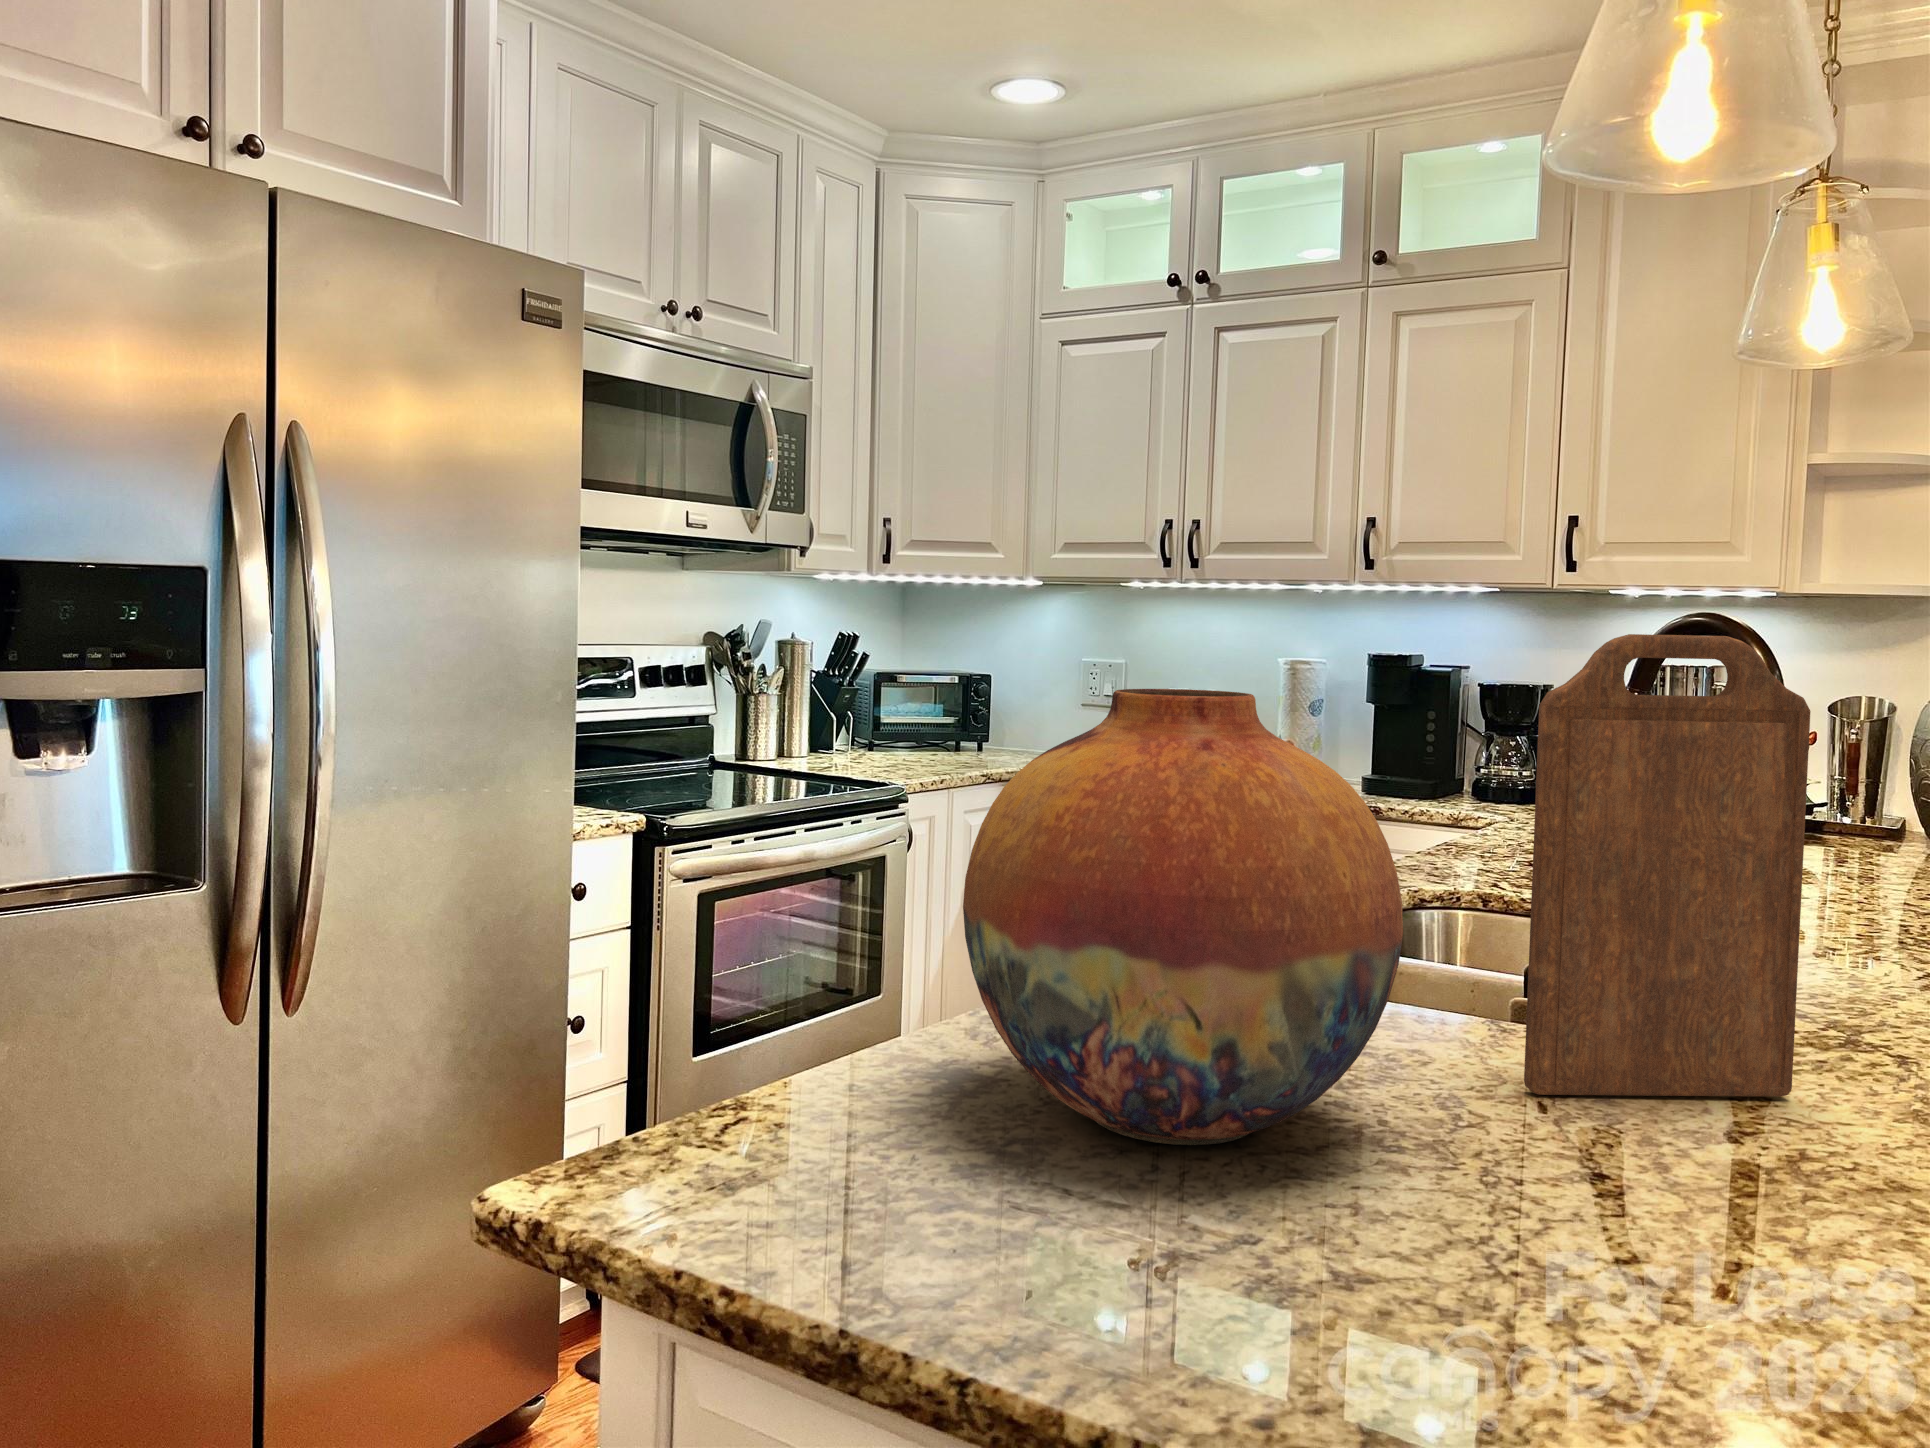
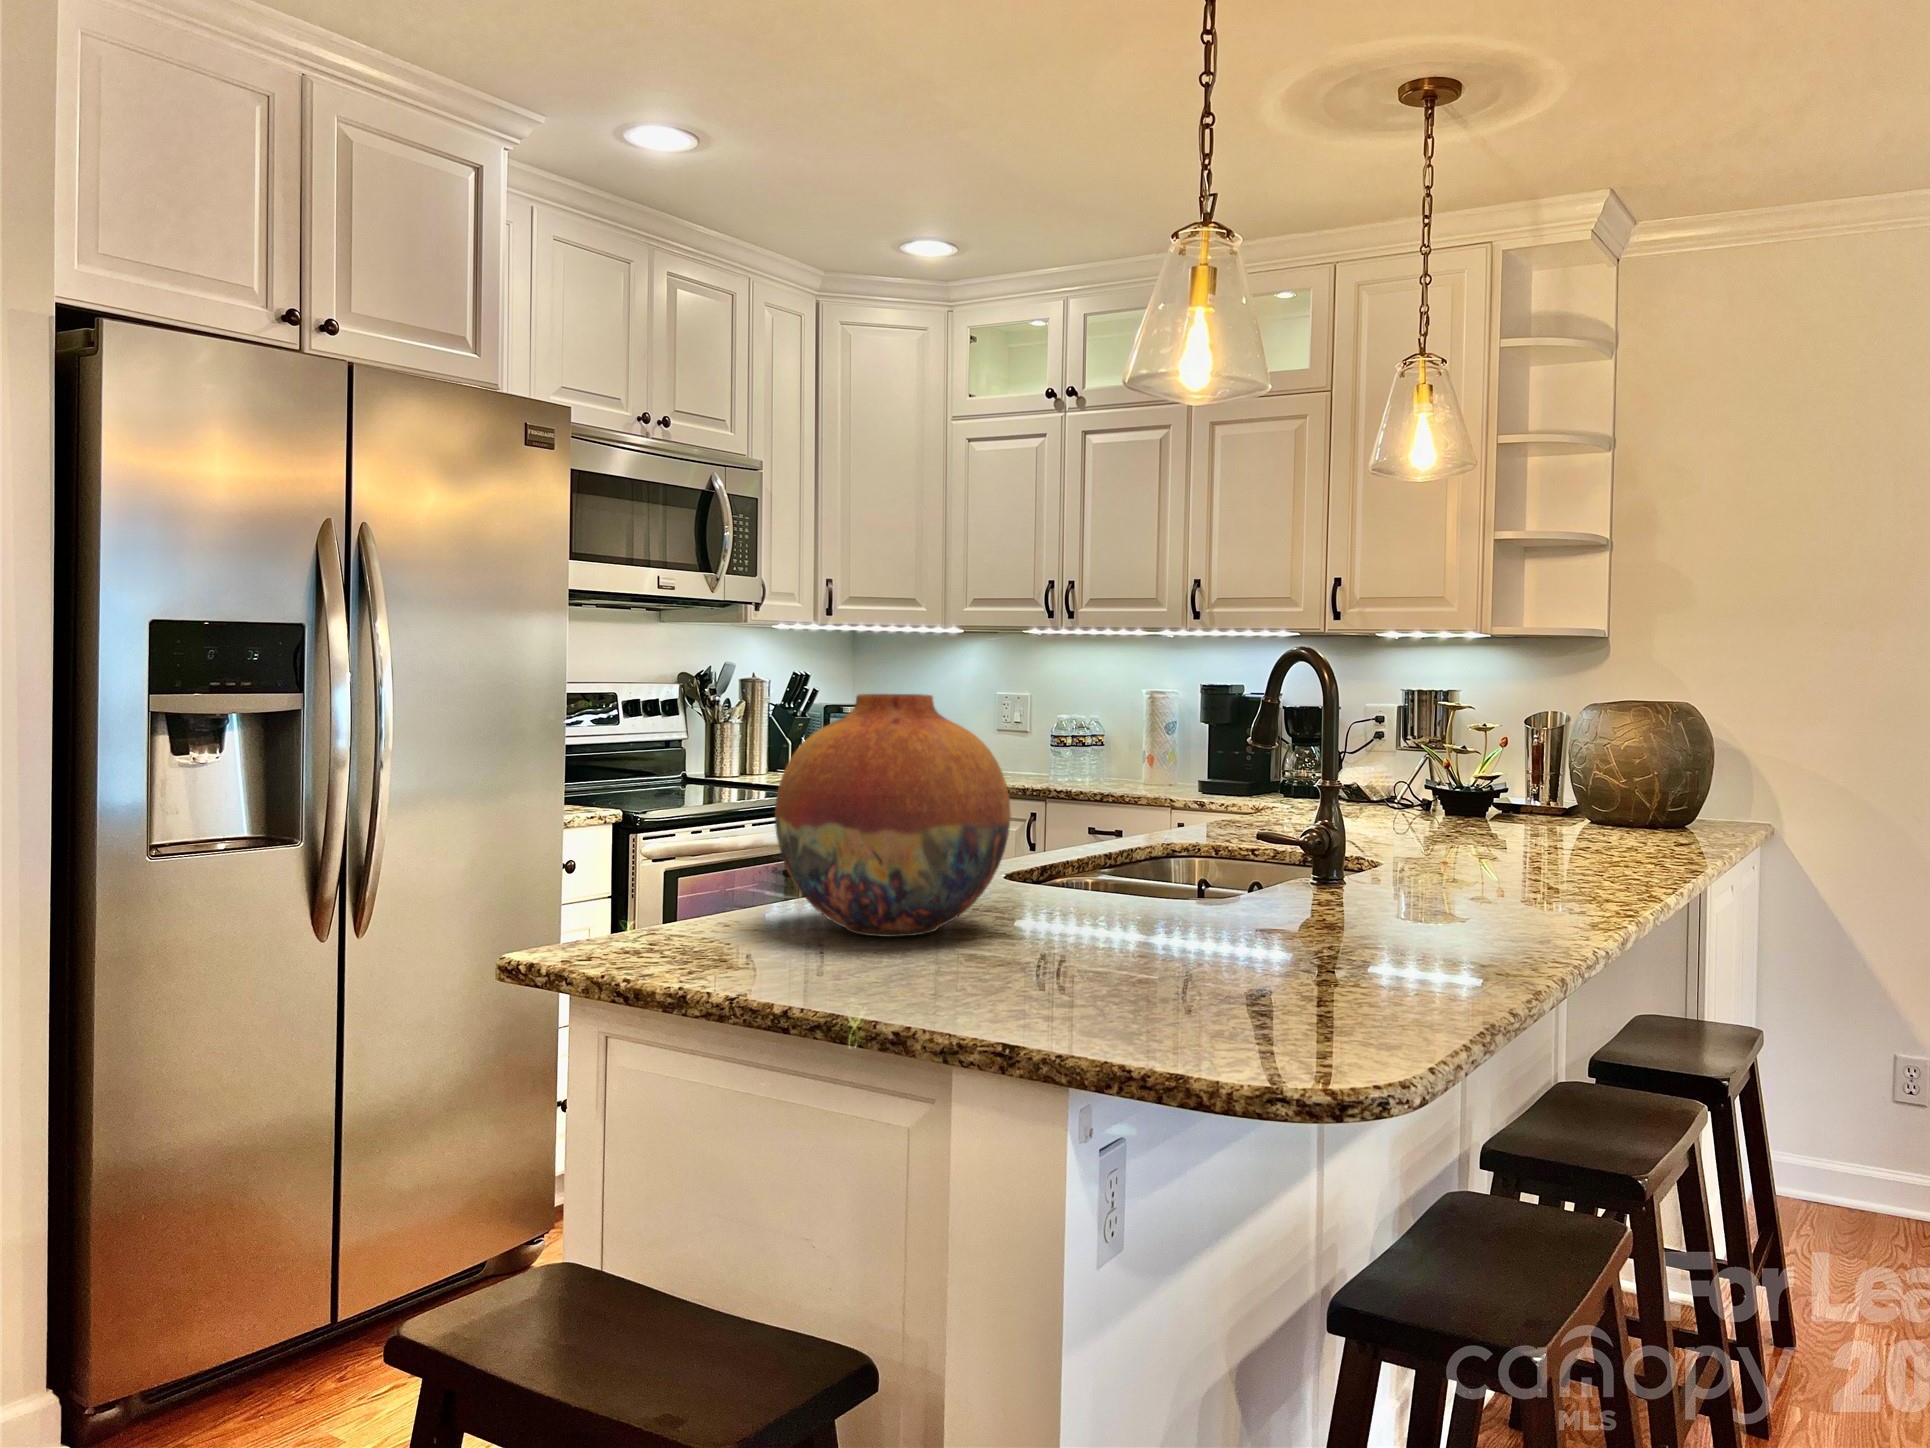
cutting board: present [1524,634,1811,1097] -> none [1104,662,1255,921]

